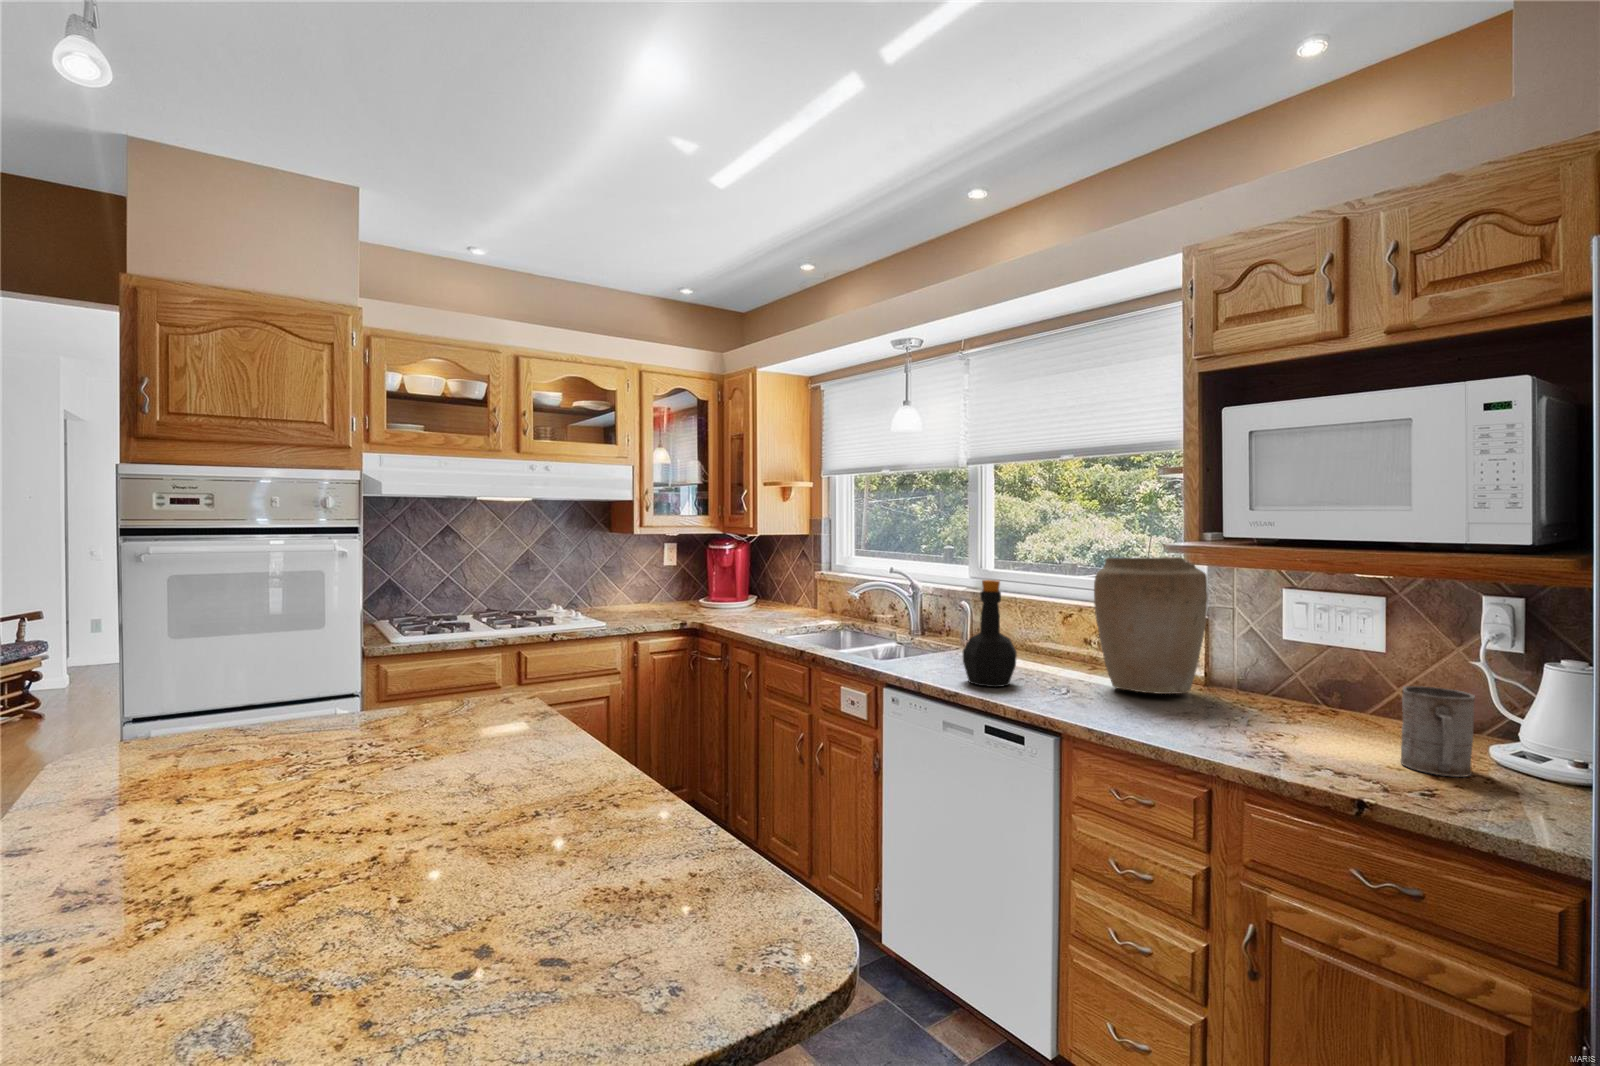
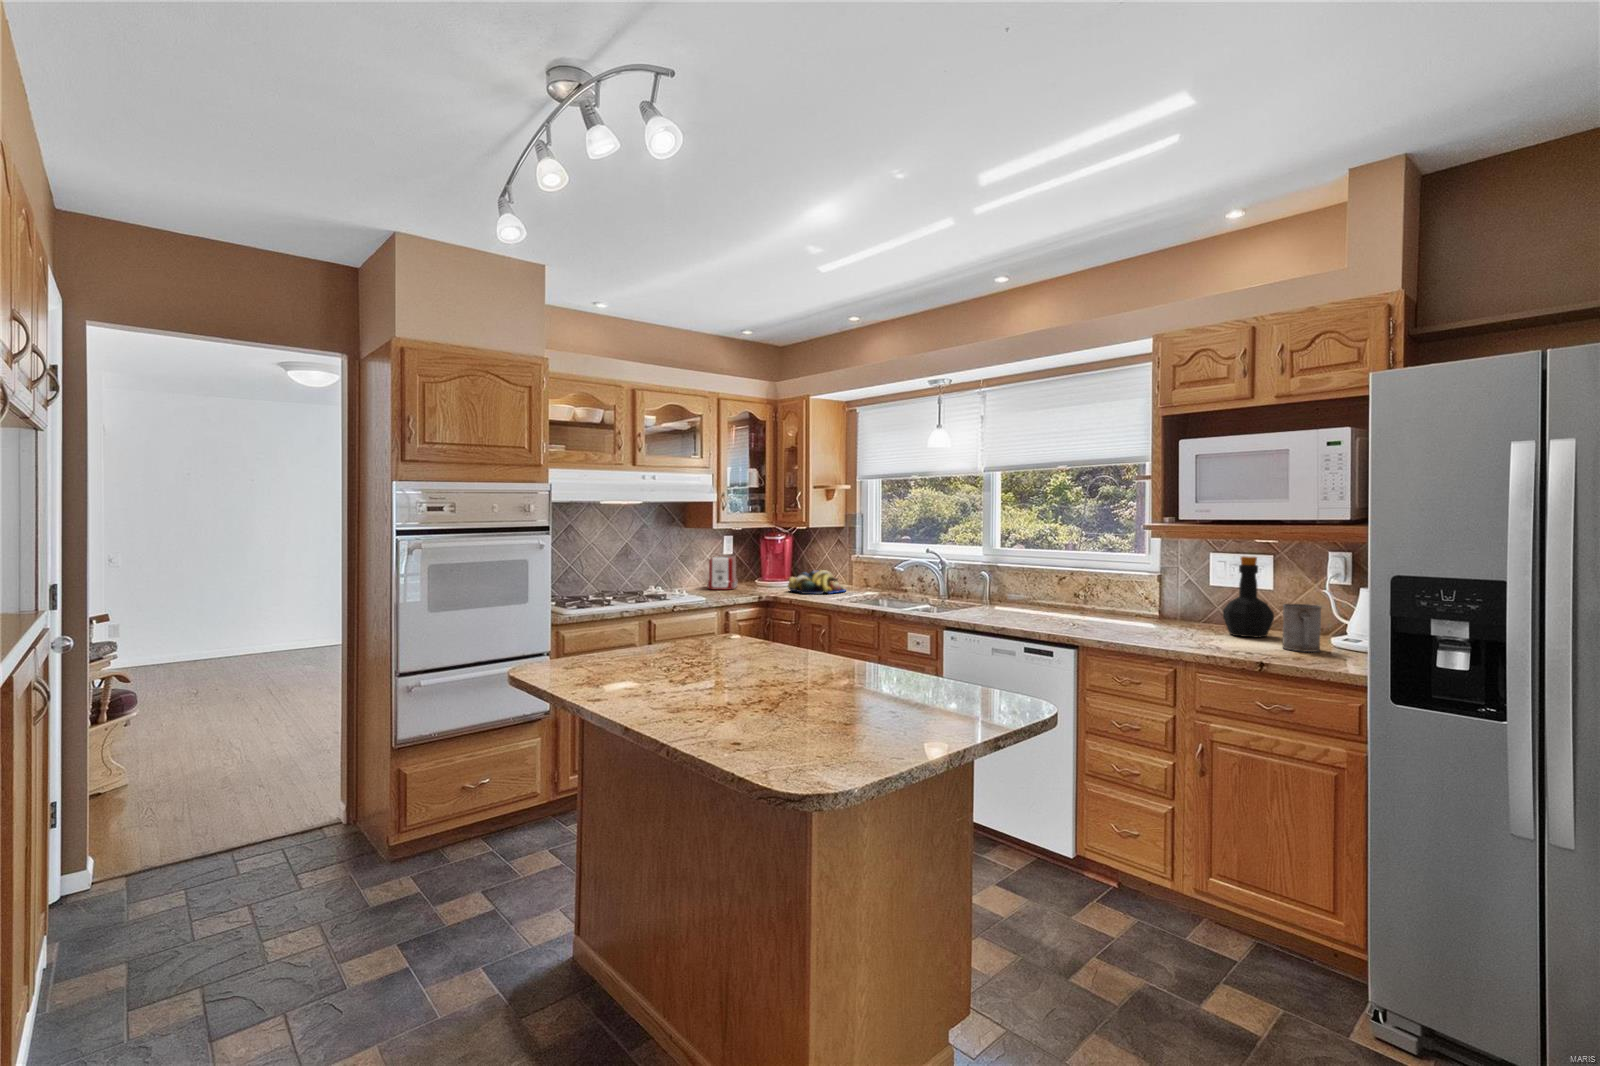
vase: present [1094,557,1208,694] -> none [1090,534,1164,623]
toaster: none [631,569,676,612] -> present [707,556,737,590]
bottle: present [963,580,1017,687] -> present [1223,556,1274,638]
fruit bowl: none [726,589,801,622] -> present [788,570,846,594]

